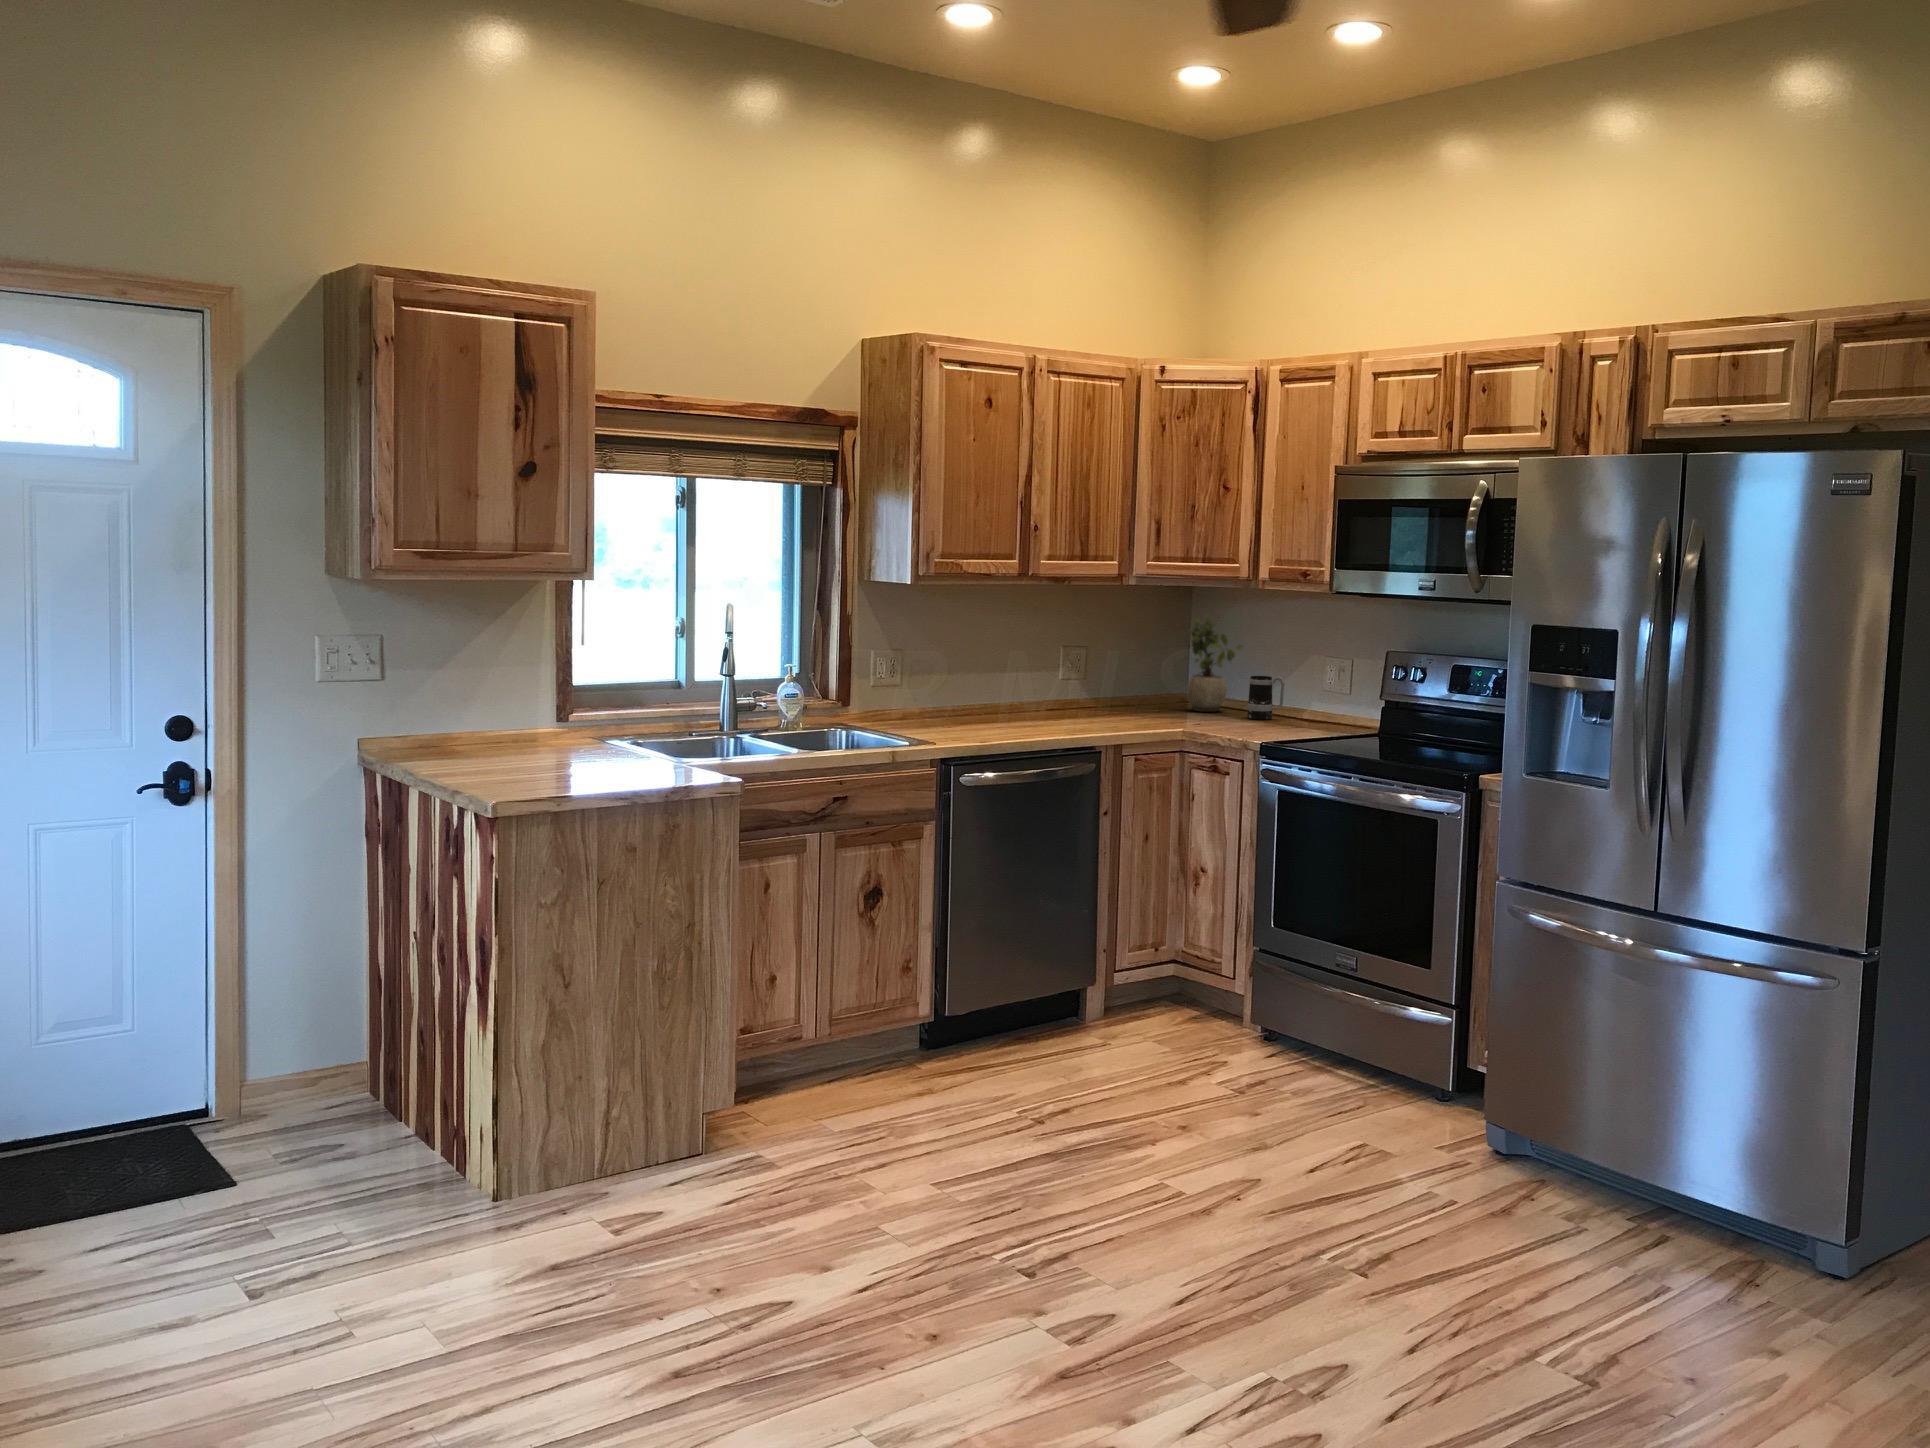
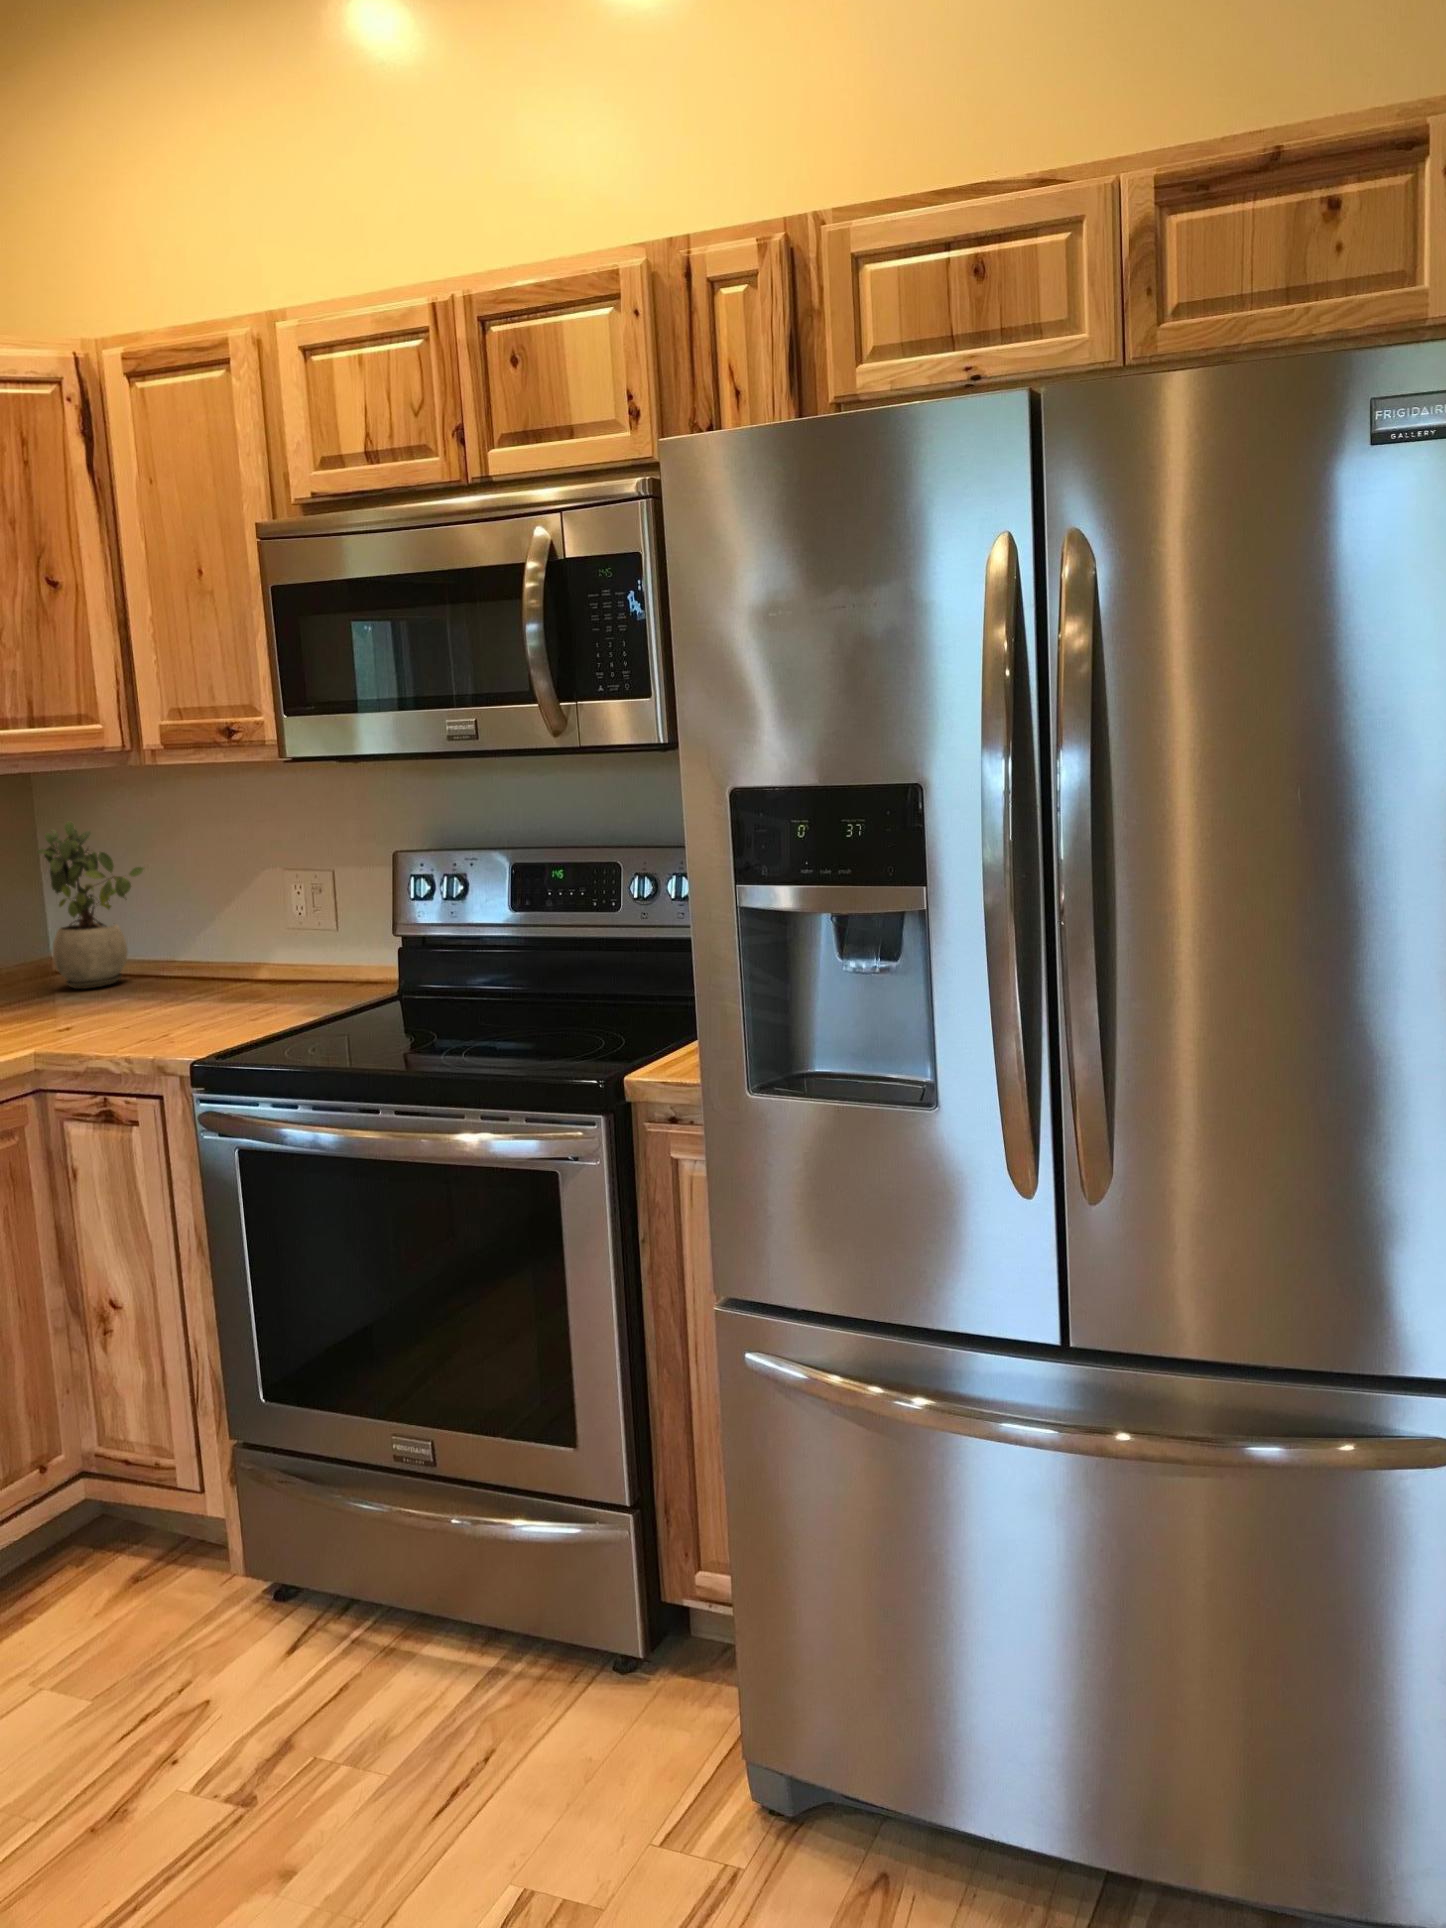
mug: present [1247,676,1285,720] -> none [162,914,227,993]

